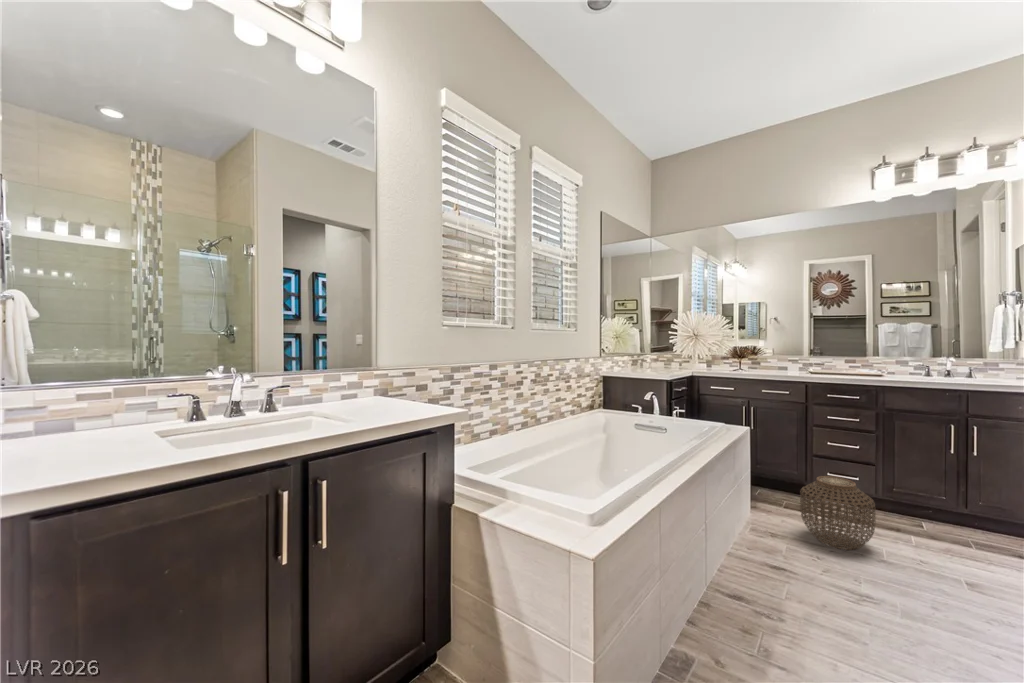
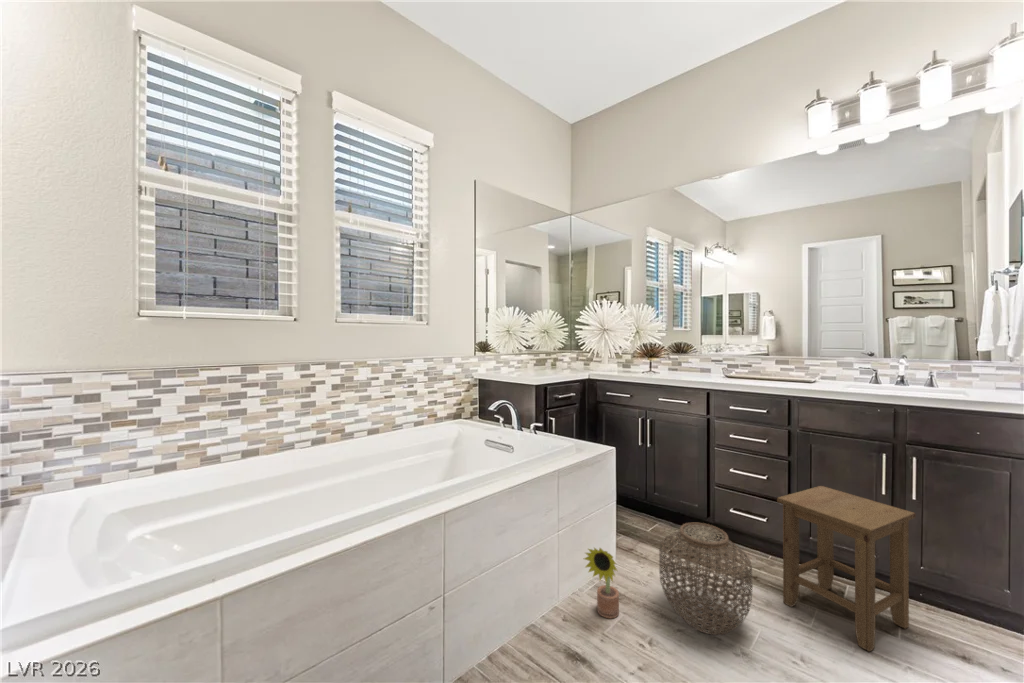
stool: none [878,450,975,554] -> present [777,486,915,651]
decorative plant: none [753,493,784,545] -> present [584,548,619,618]

